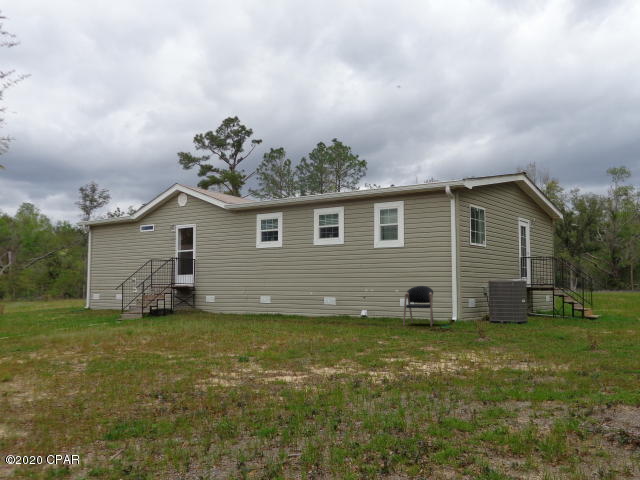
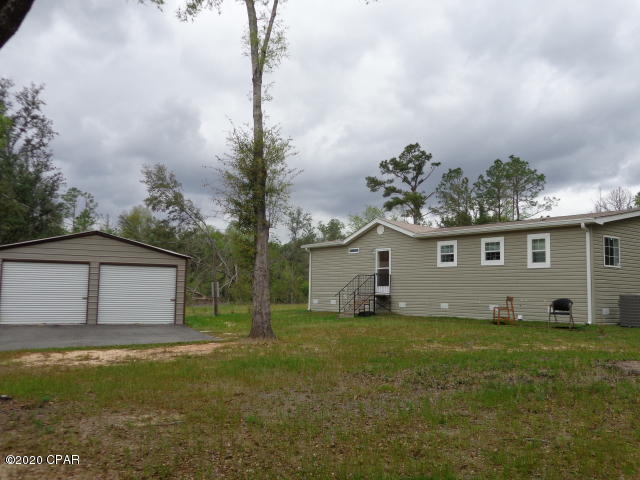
bench: none [329,284,360,324] -> present [493,296,516,325]

